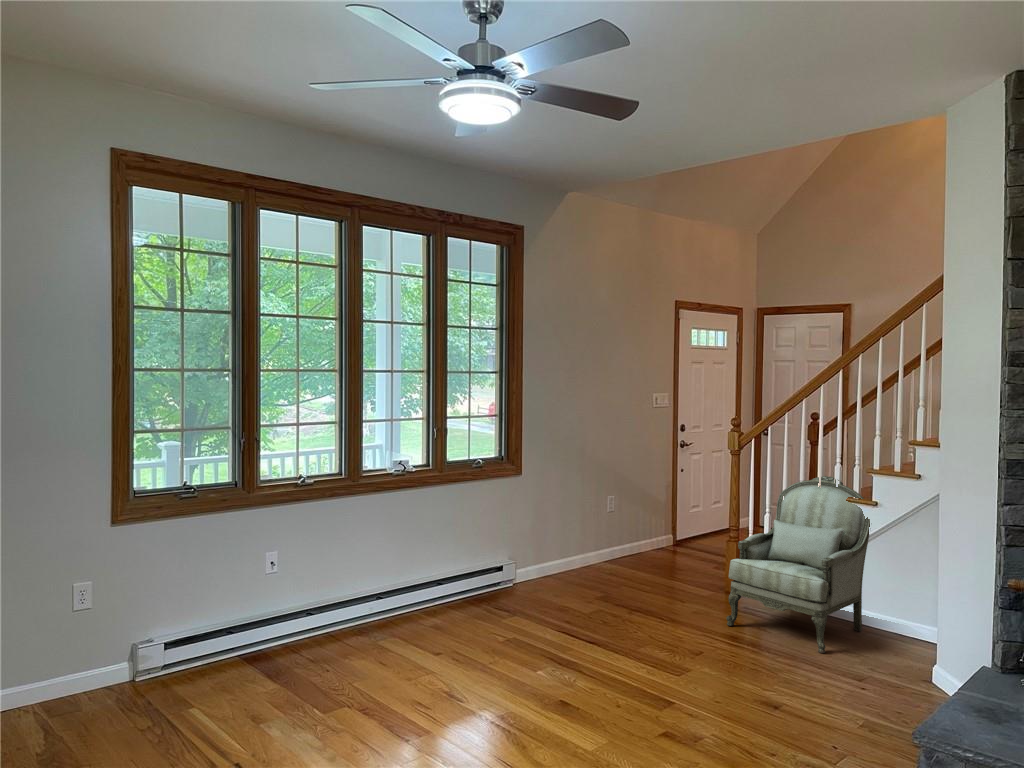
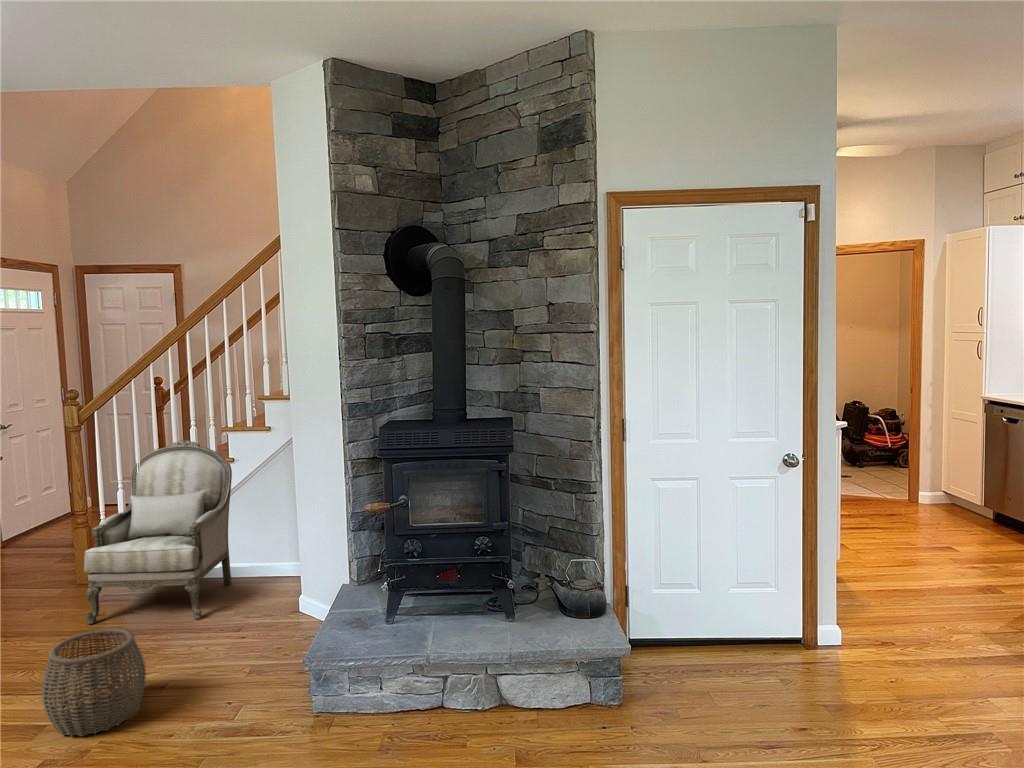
woven basket: none [681,626,763,717] -> present [41,628,146,736]

